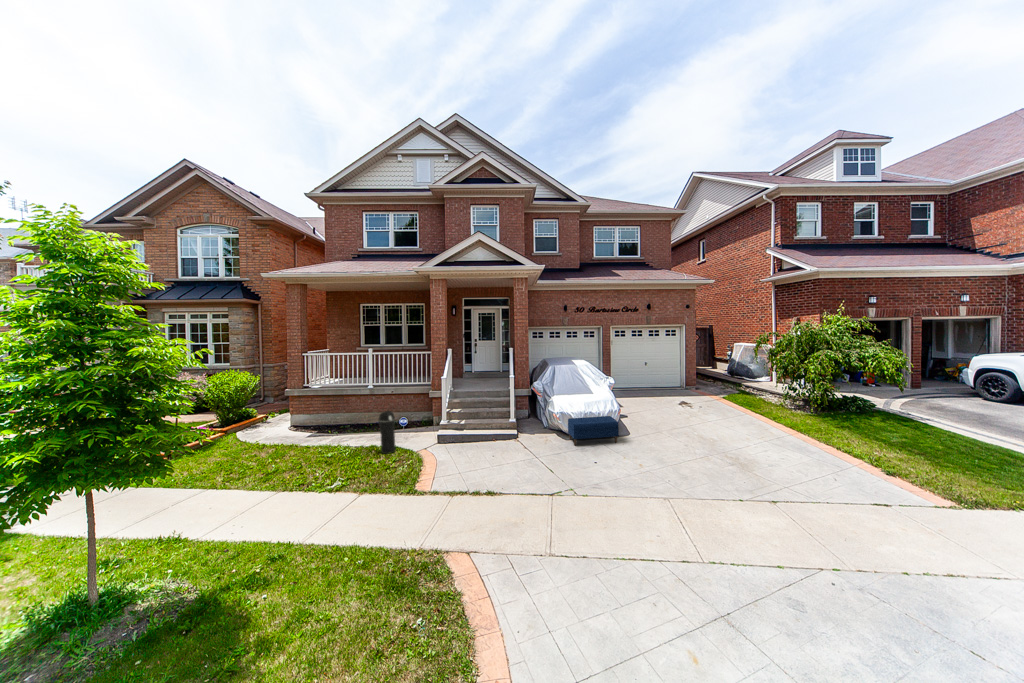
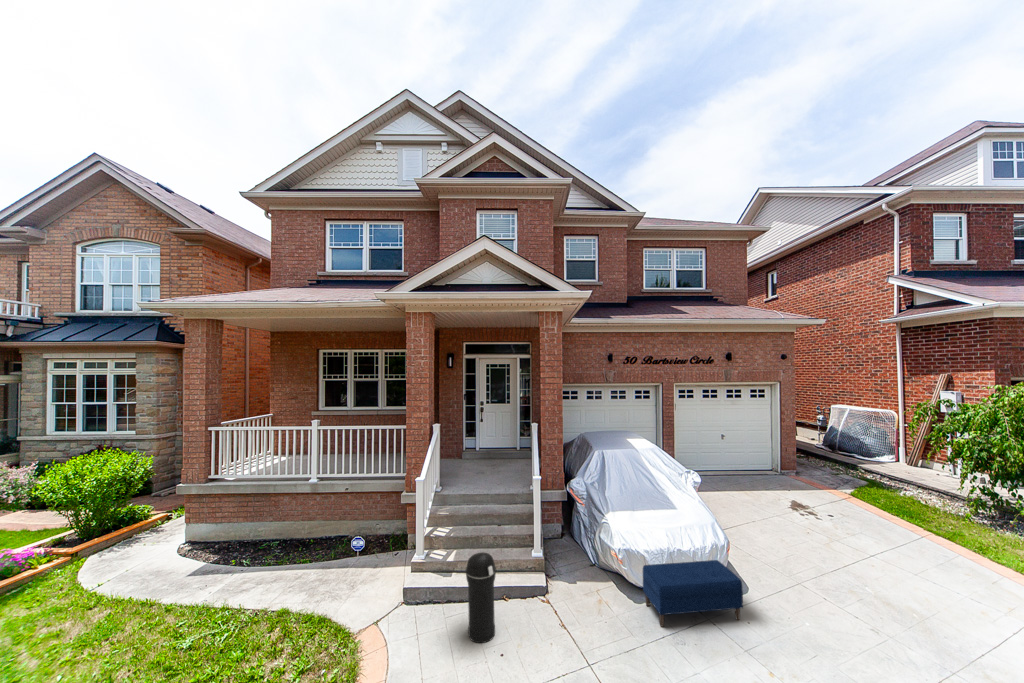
trash can: present [378,411,396,454] -> present [466,552,496,643]

